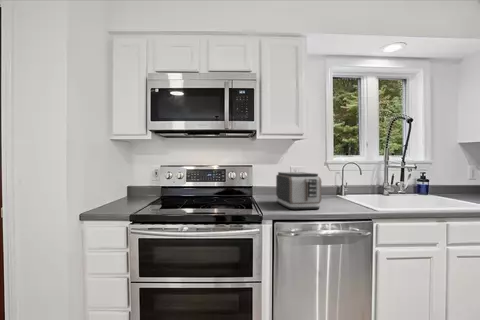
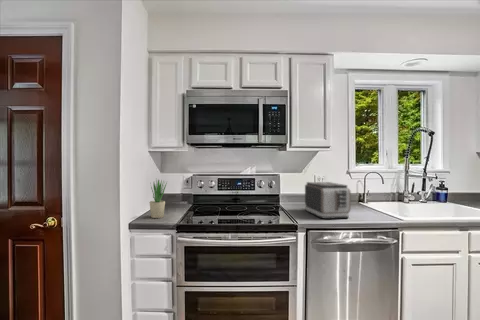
potted plant: none [106,162,125,209] -> present [149,180,167,218]

